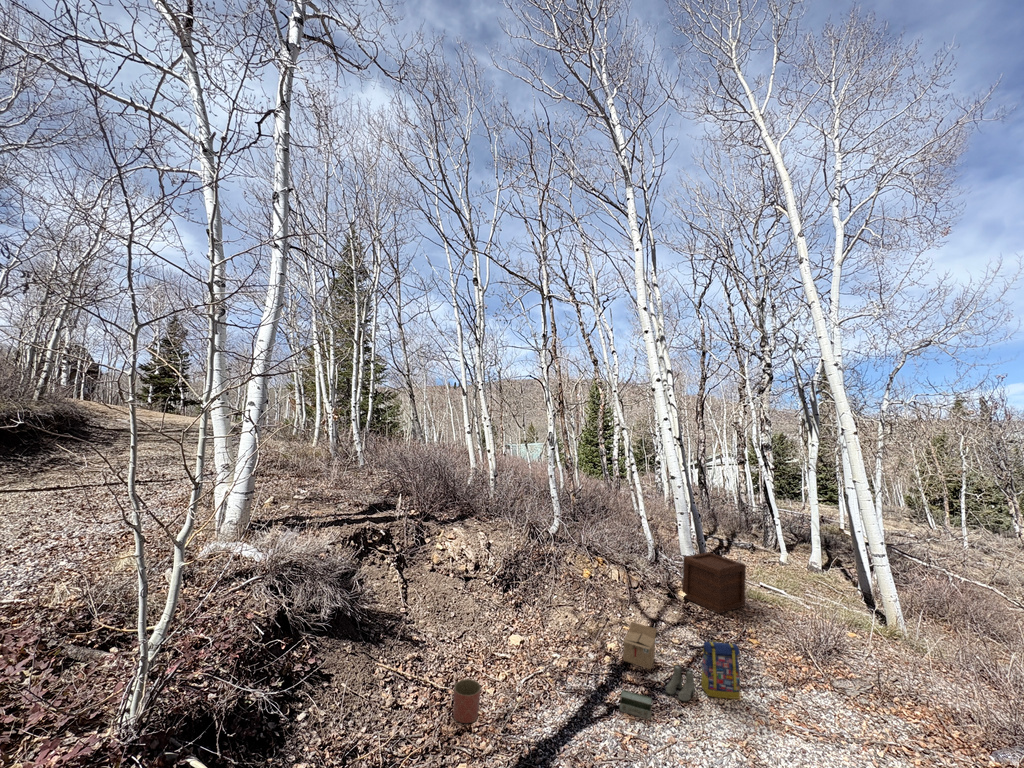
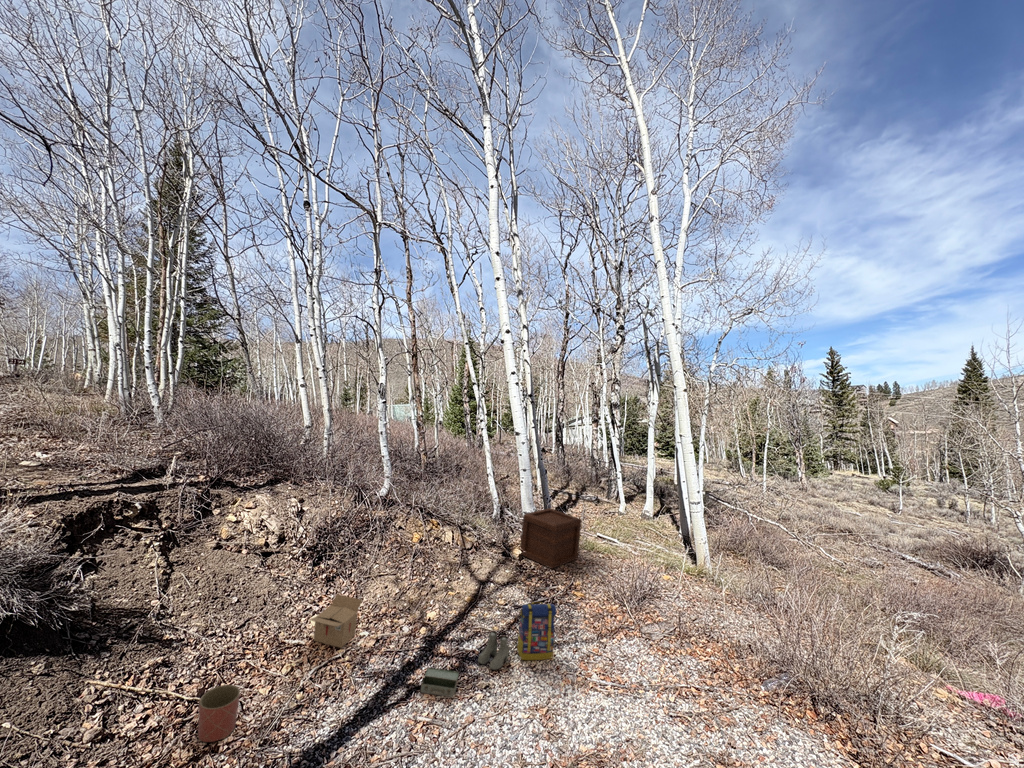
cardboard box: present [623,622,656,669] -> present [310,594,363,648]

